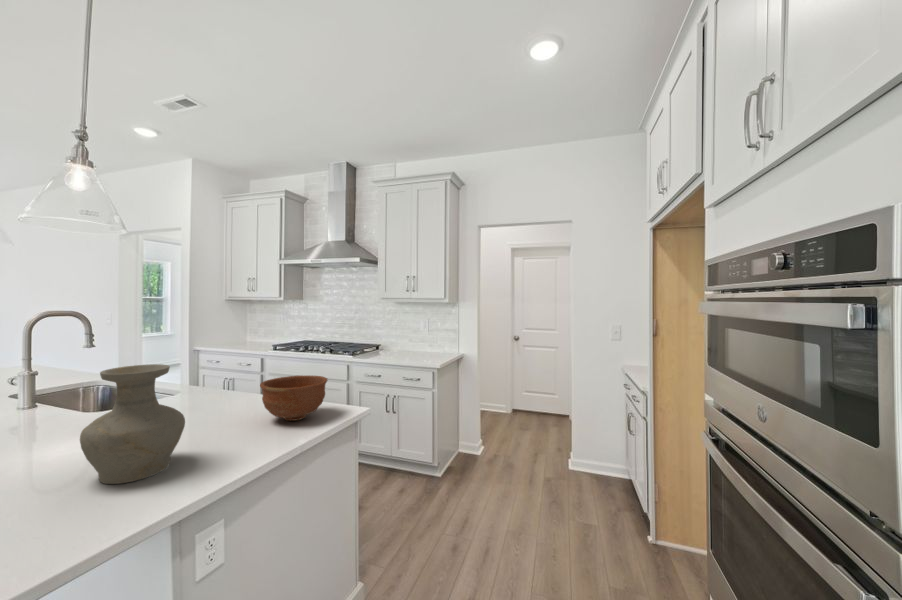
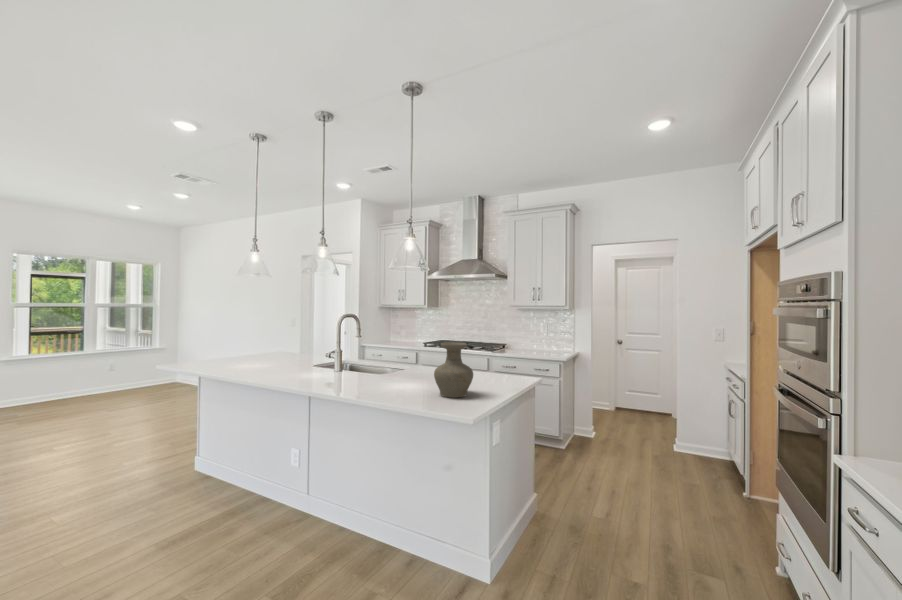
bowl: present [260,375,327,421] -> none [483,356,521,382]

